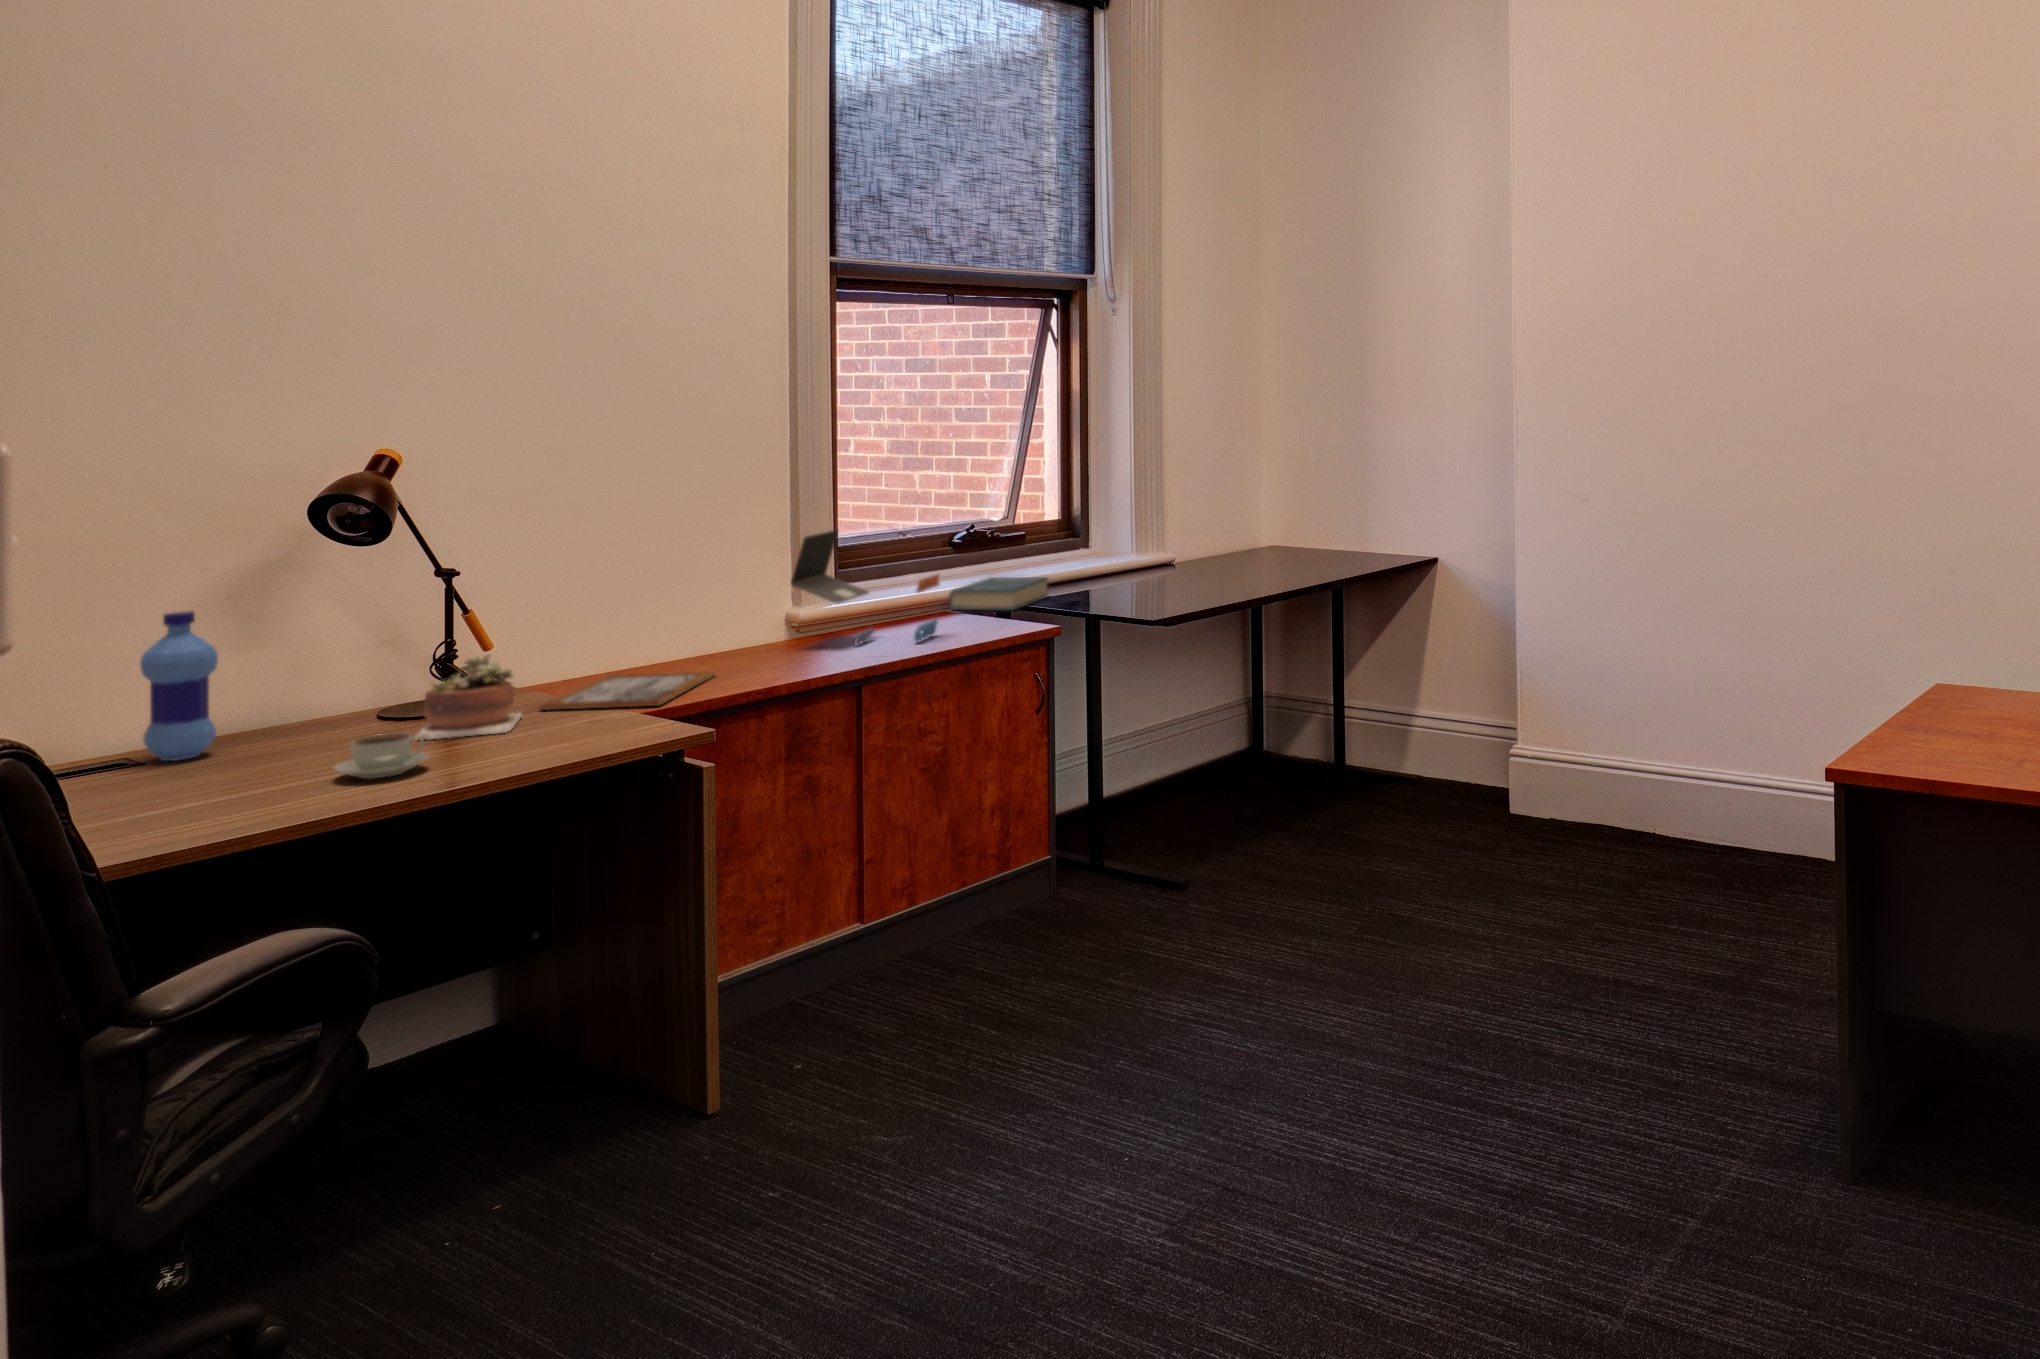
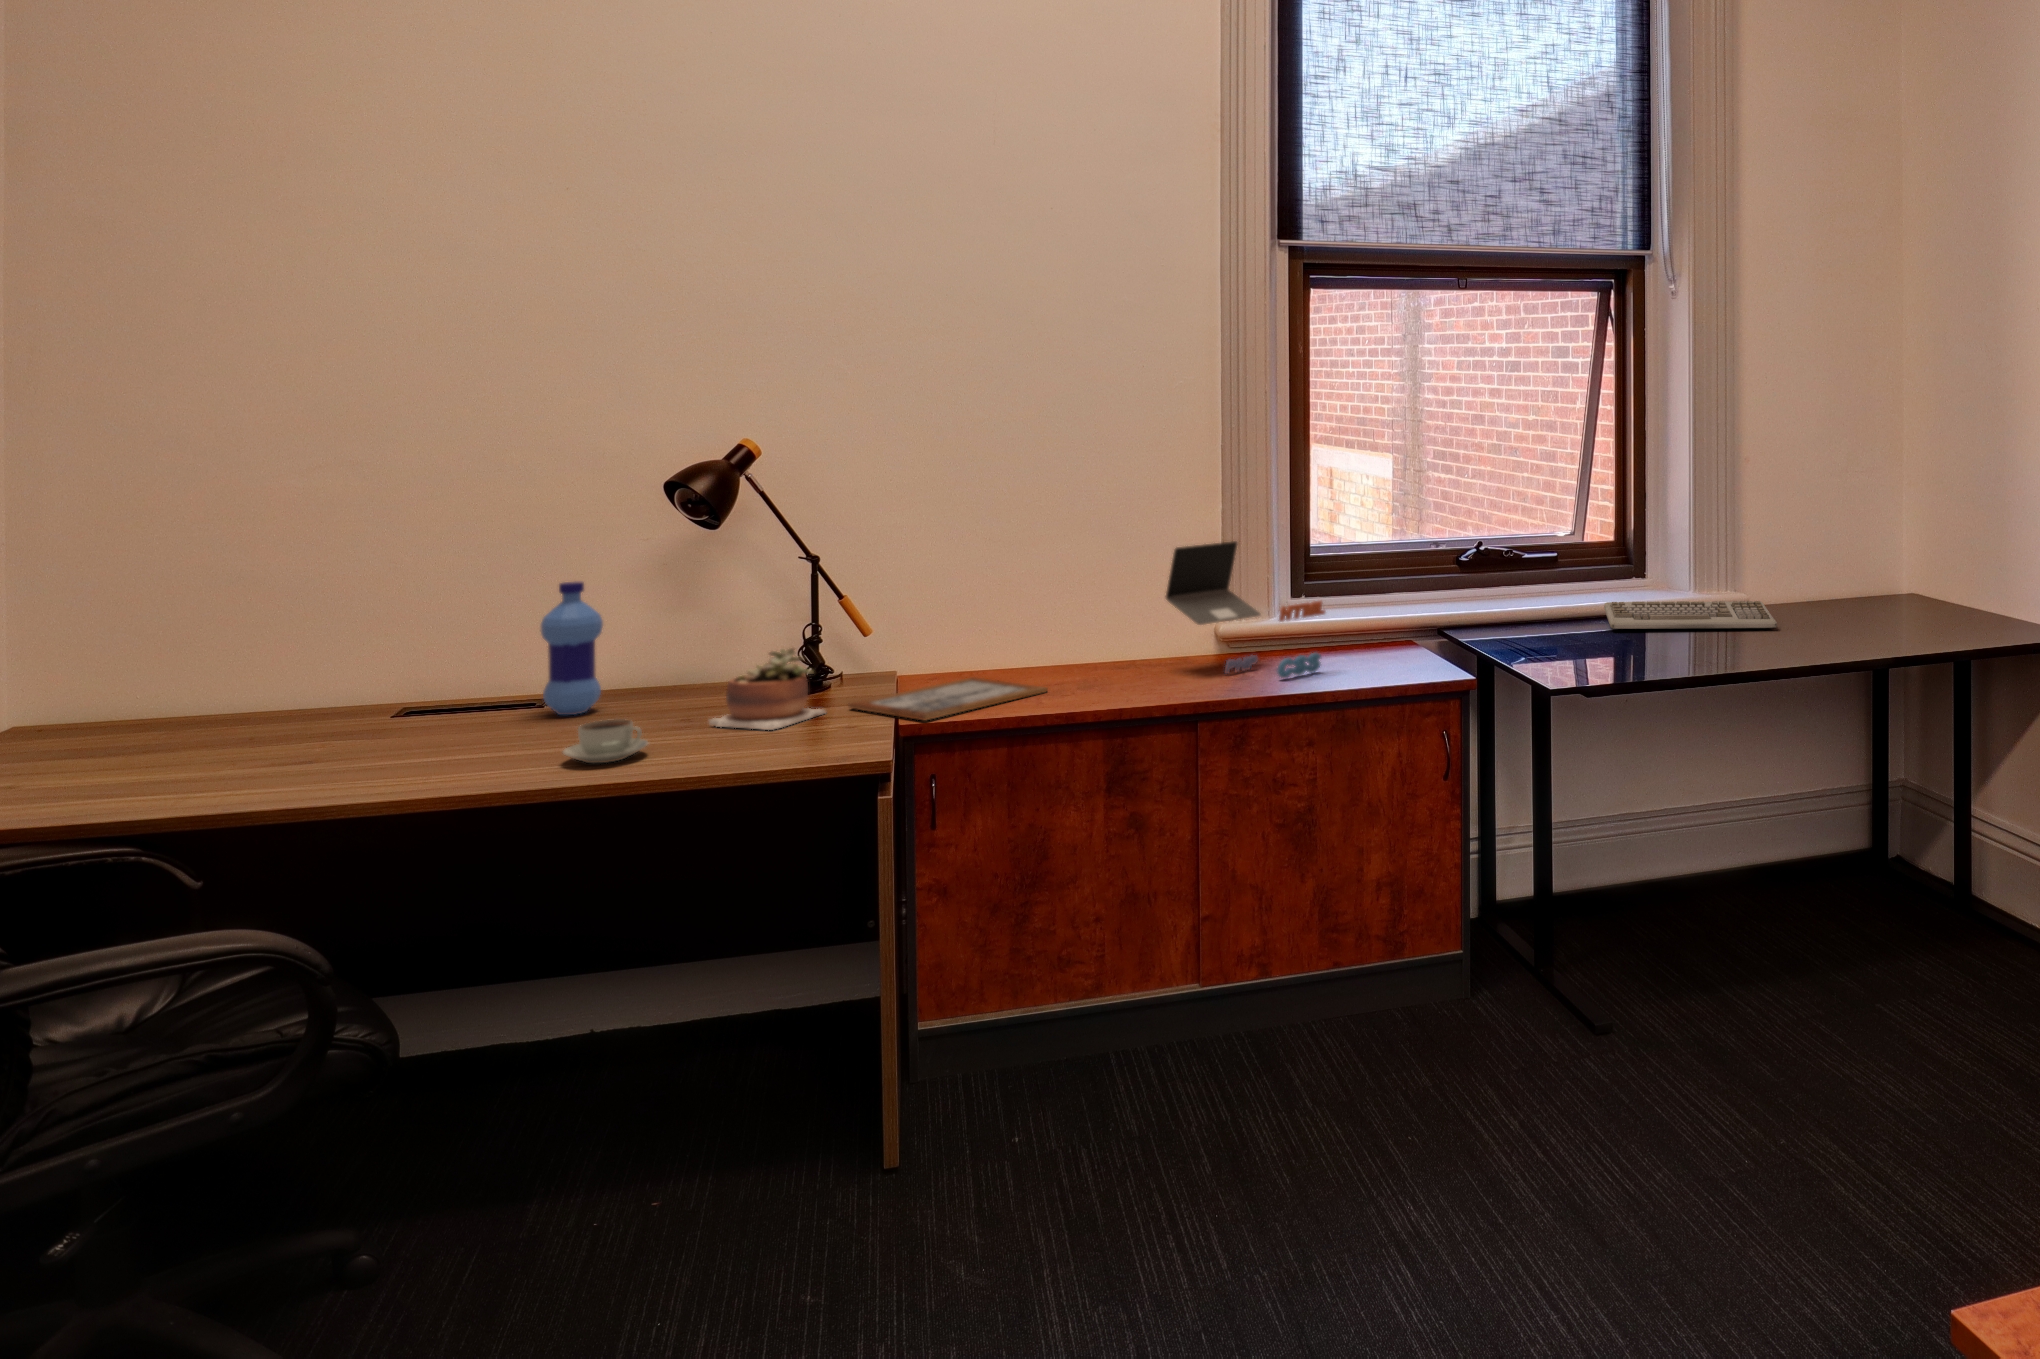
keyboard: none [1082,556,1227,585] -> present [1604,601,1777,629]
hardback book: present [949,577,1048,610] -> none [1401,605,1530,650]

